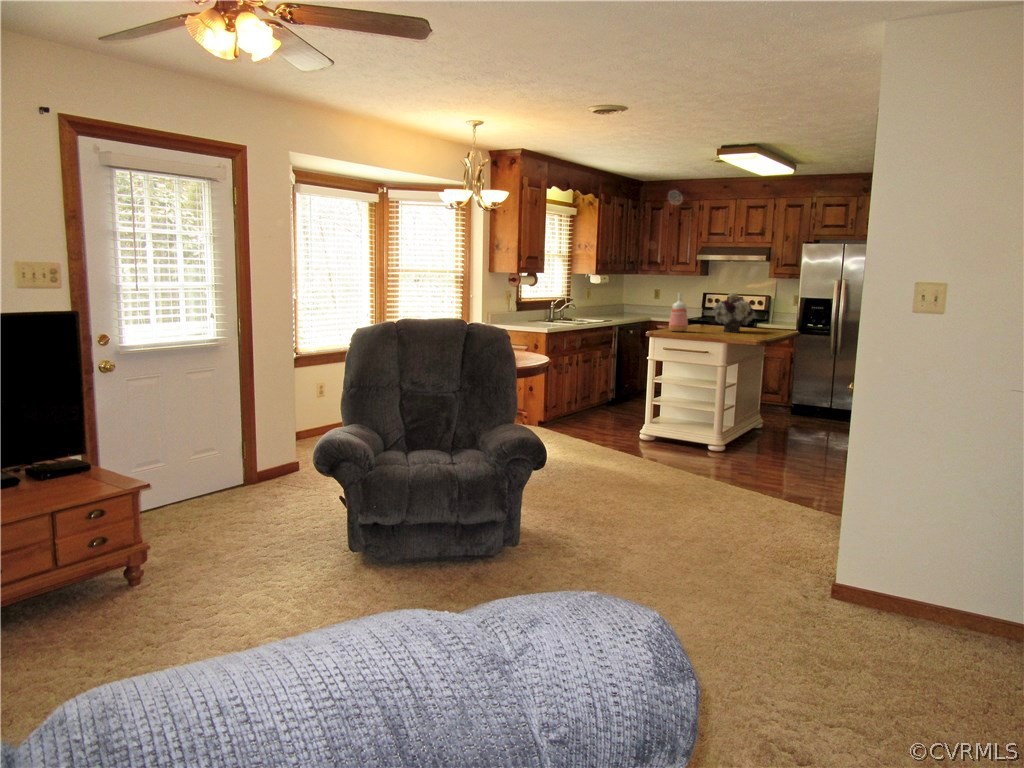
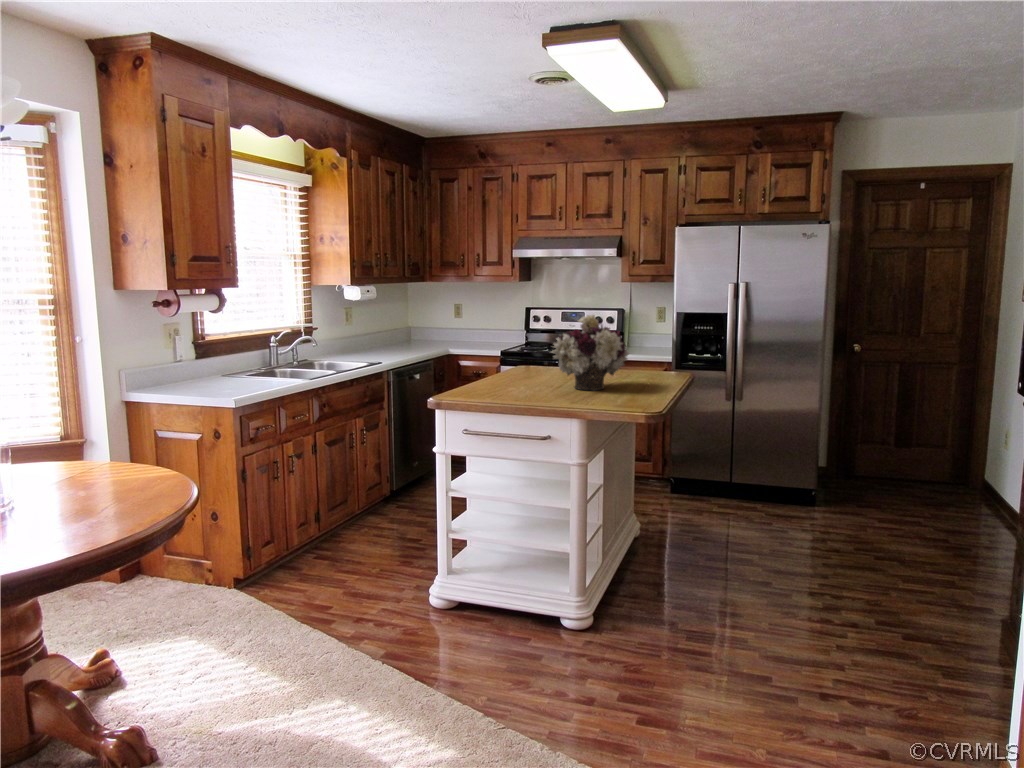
vase: present [669,293,688,332] -> none [472,320,509,397]

